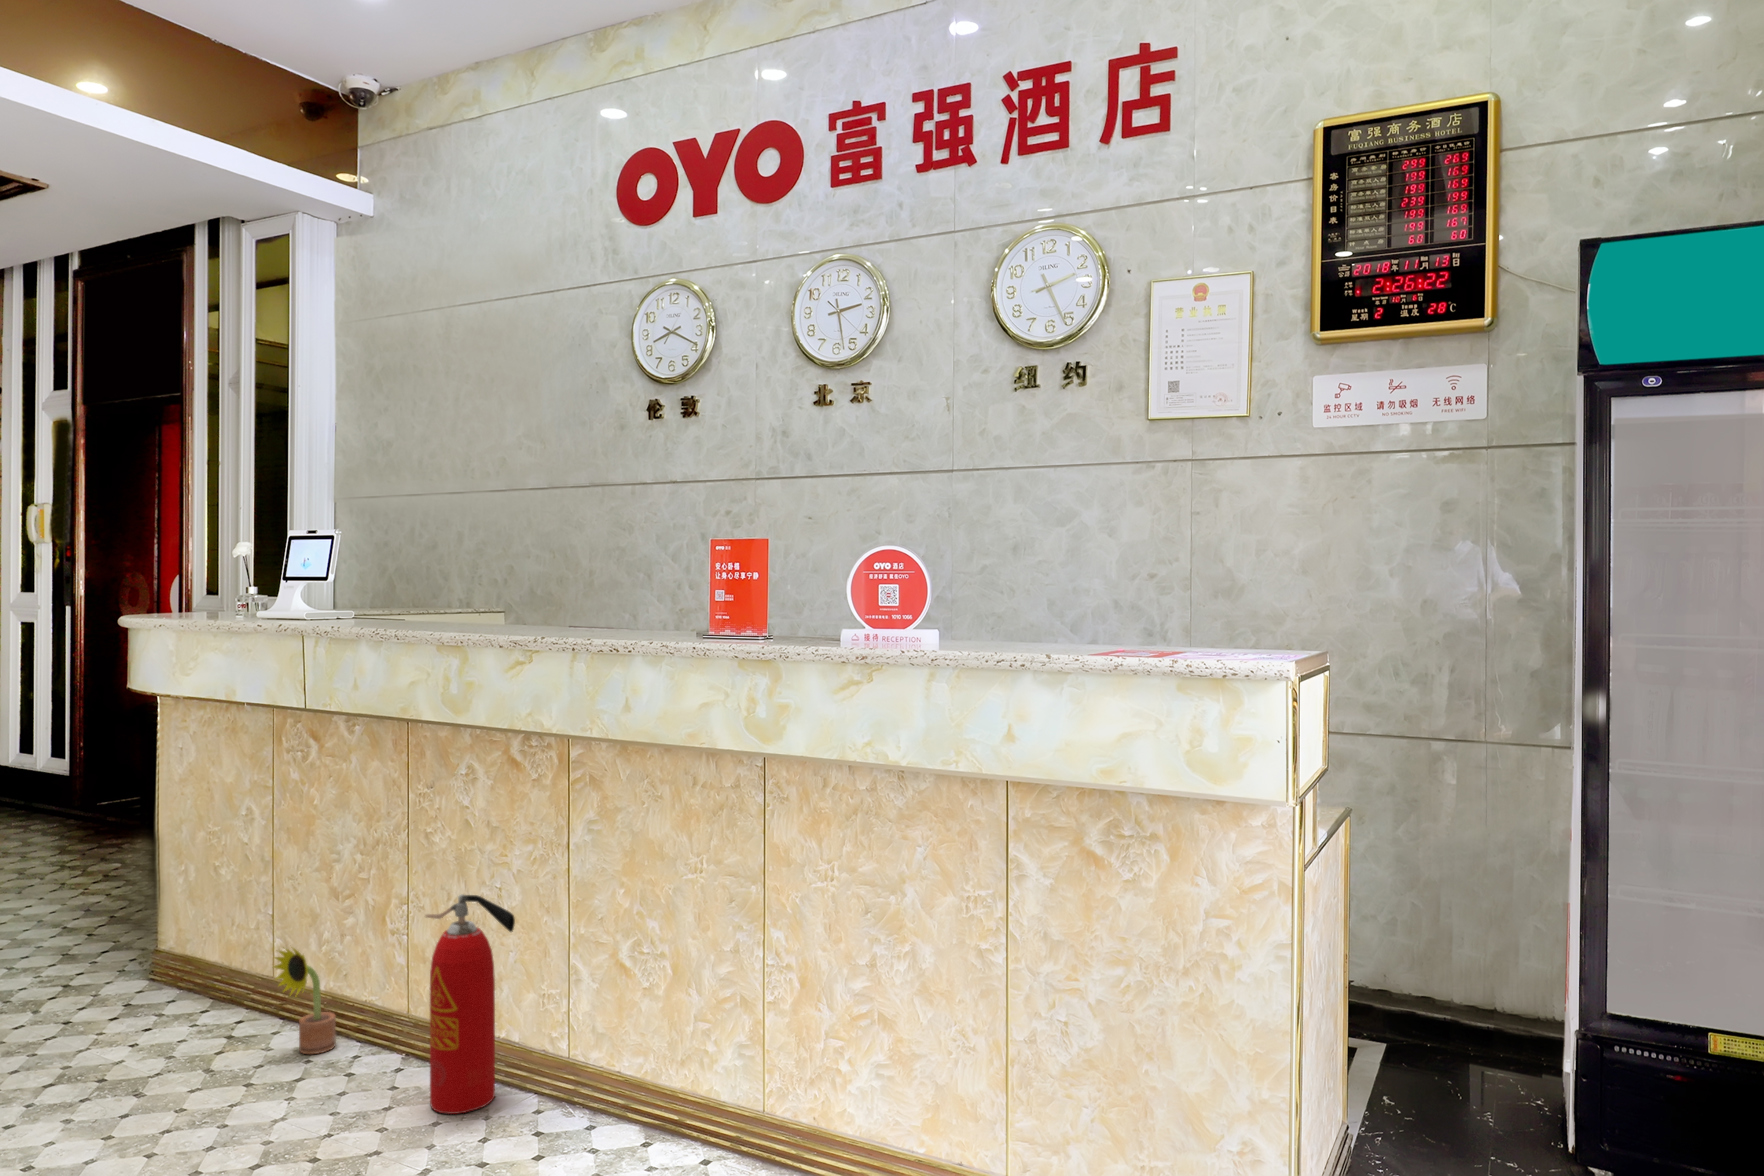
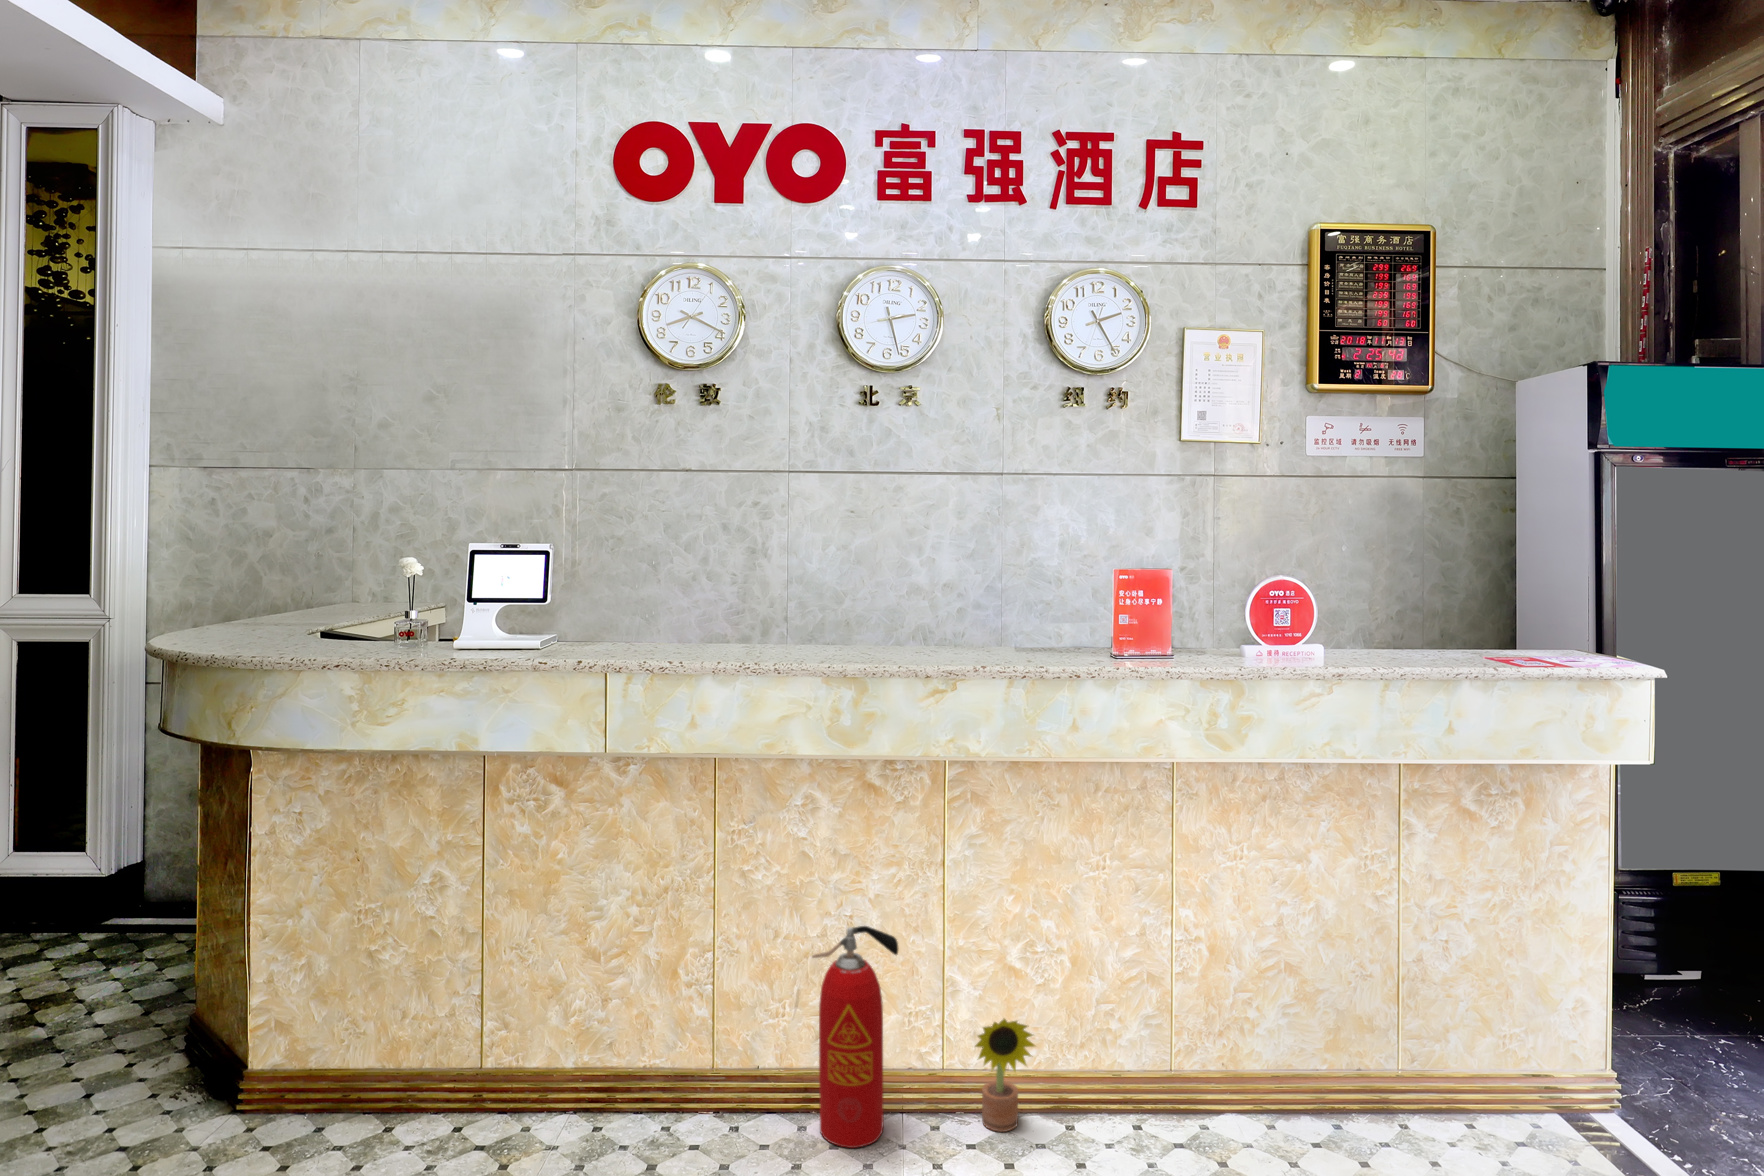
decorative plant: present [274,948,336,1054] -> present [975,1019,1035,1132]

